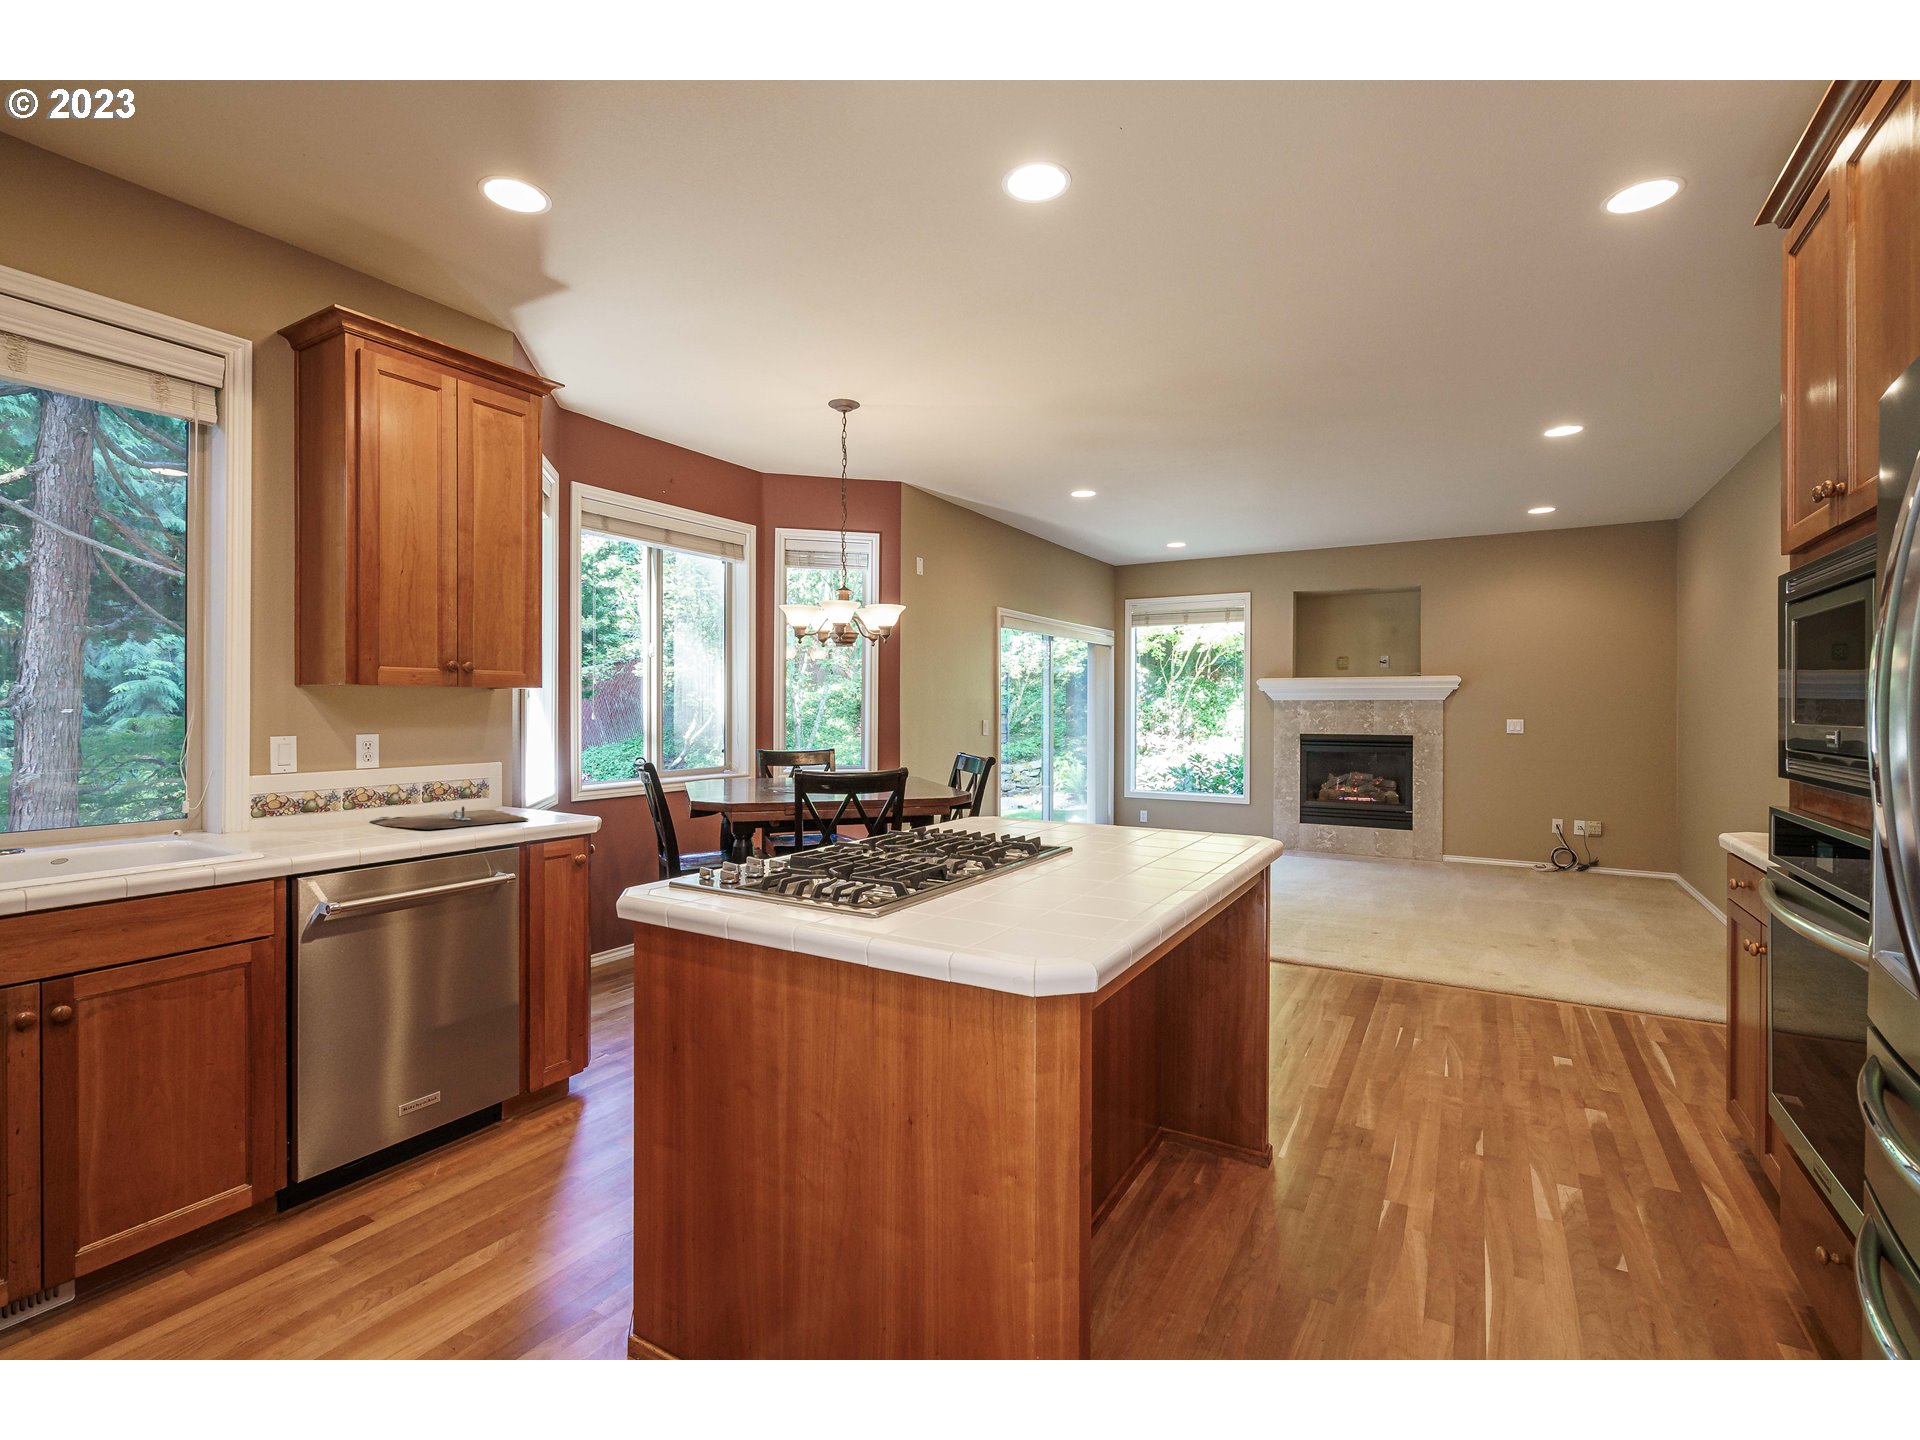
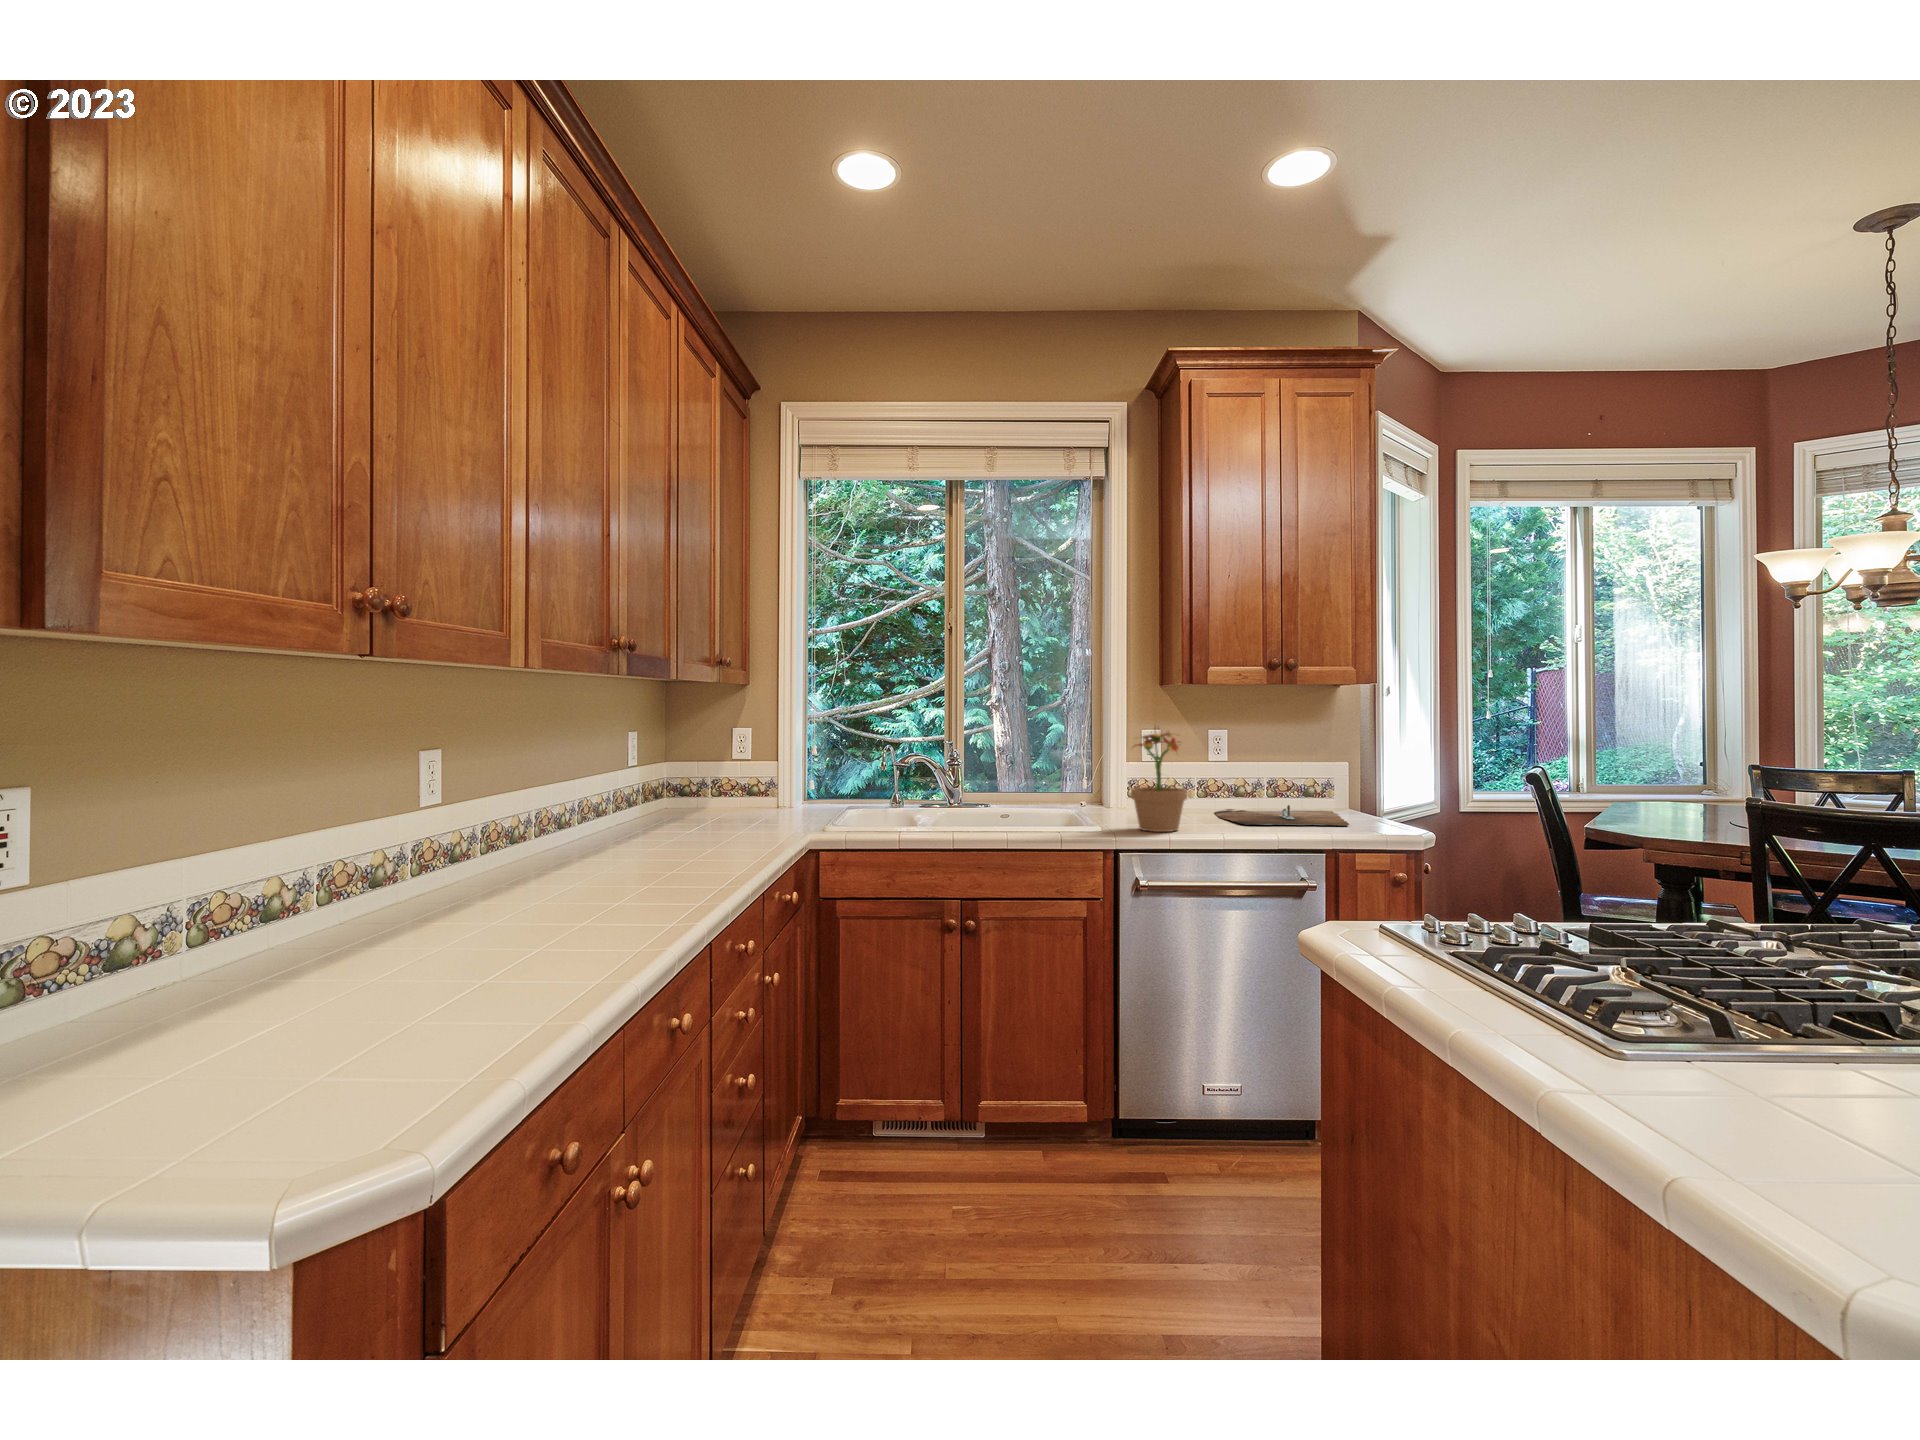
potted plant: none [300,728,374,847] -> present [1131,732,1187,832]

